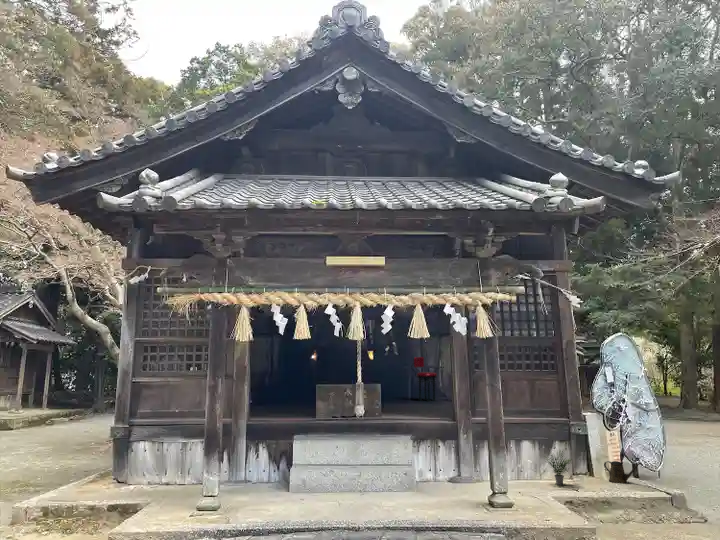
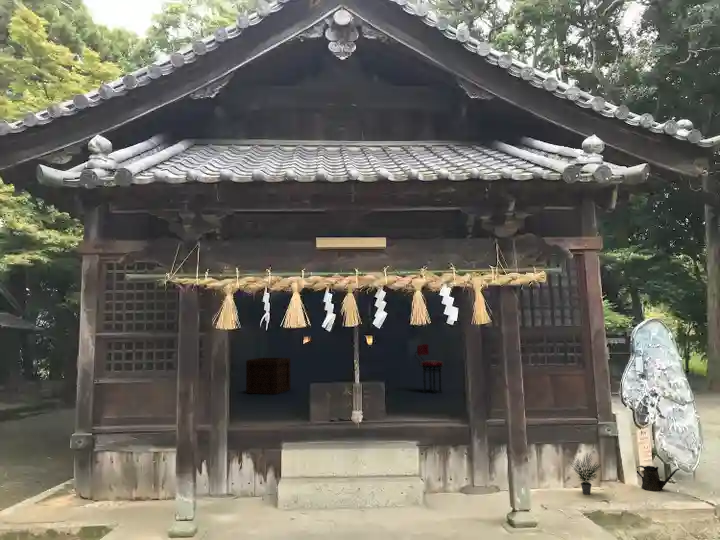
wooden crate: none [260,368,300,401] -> present [246,358,291,394]

